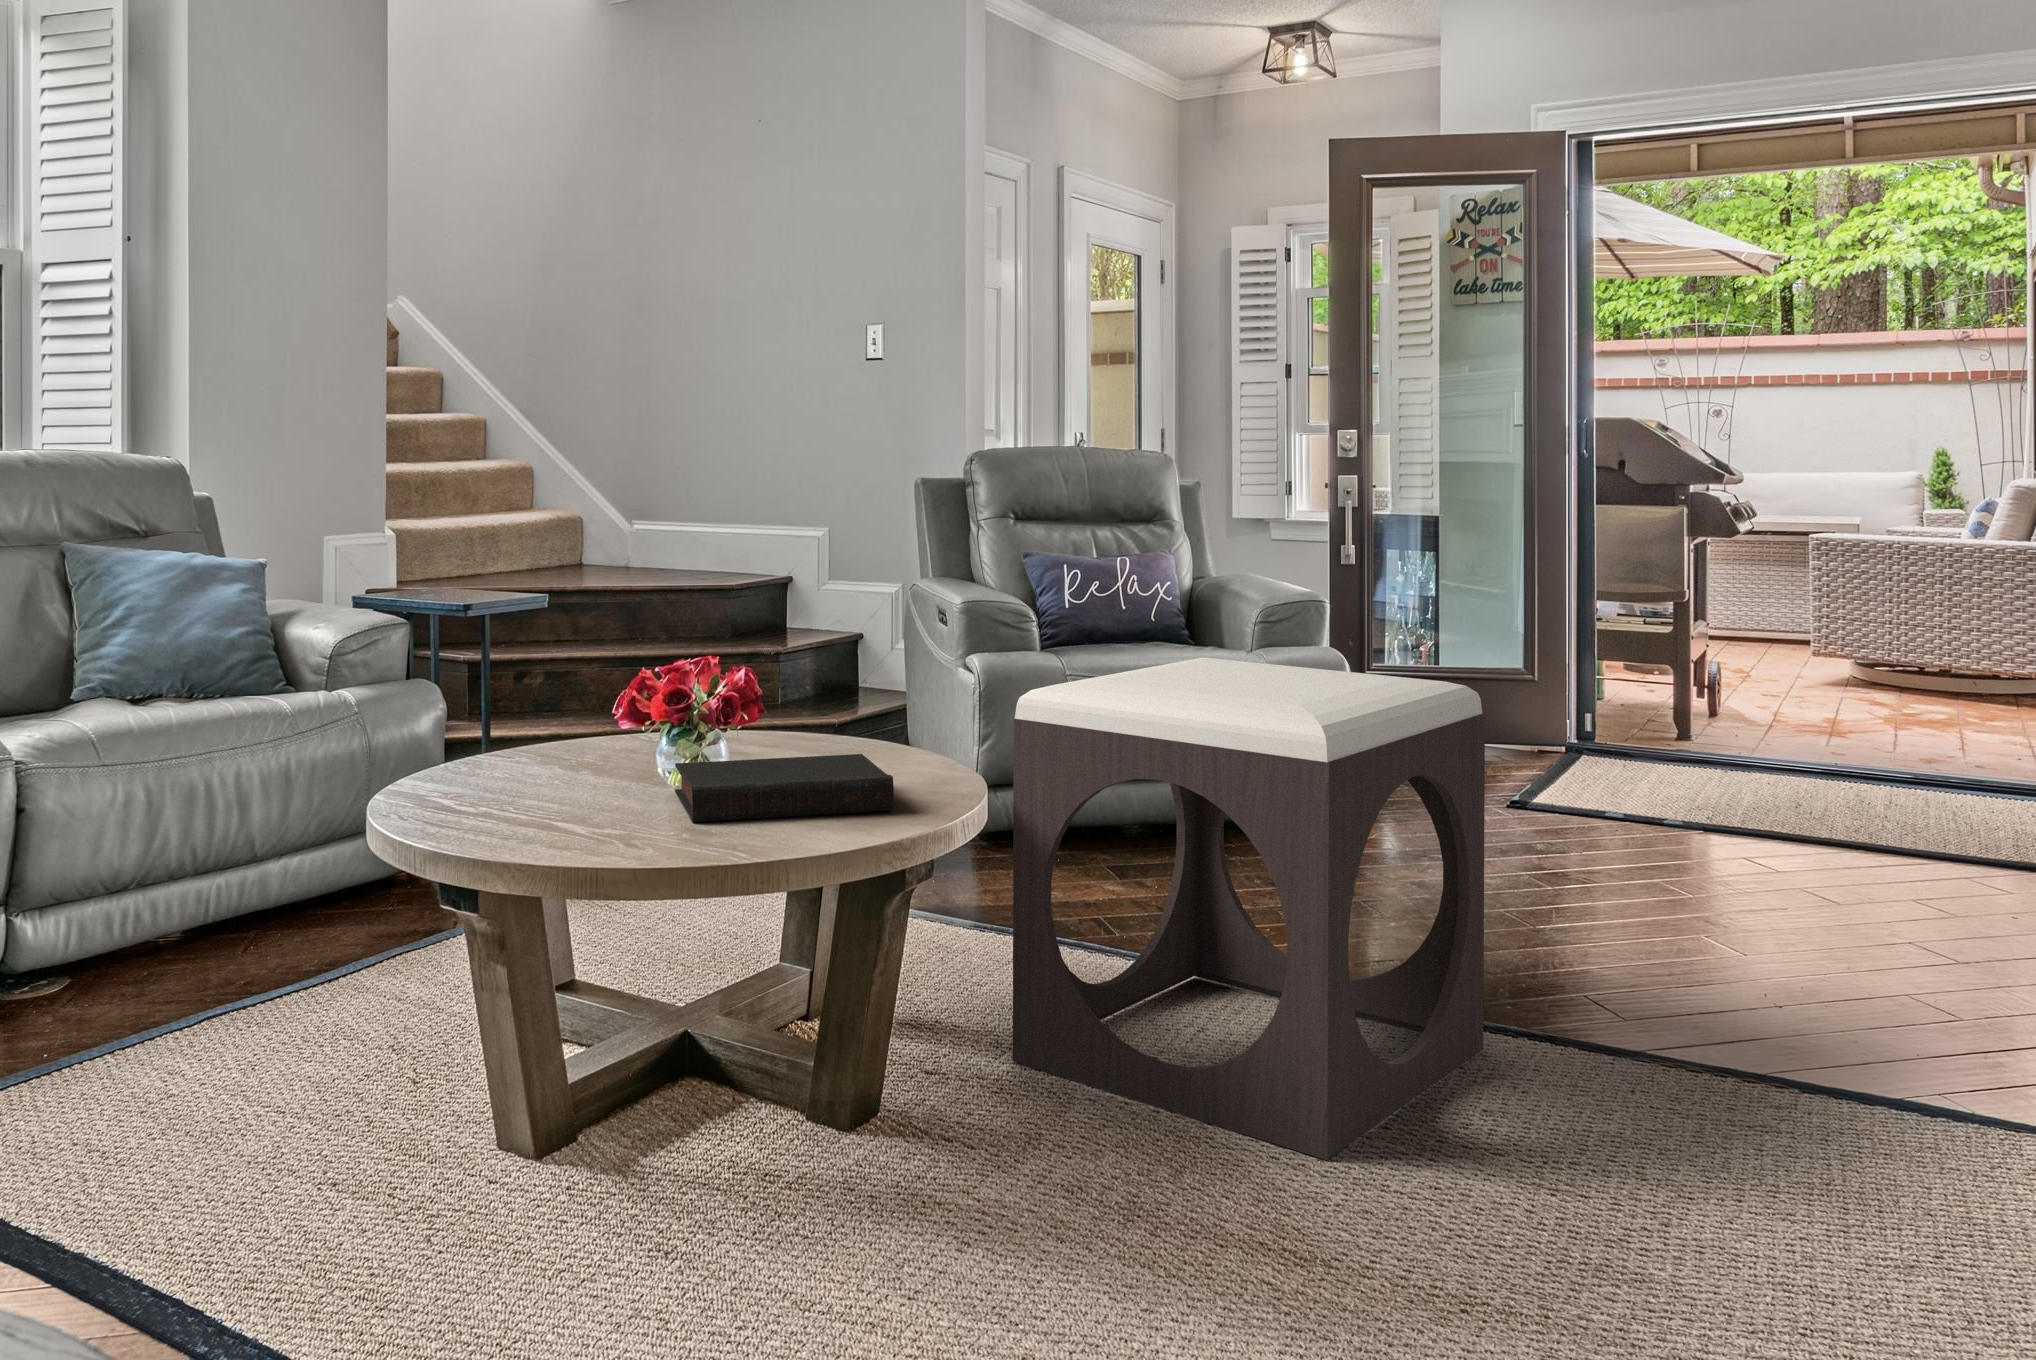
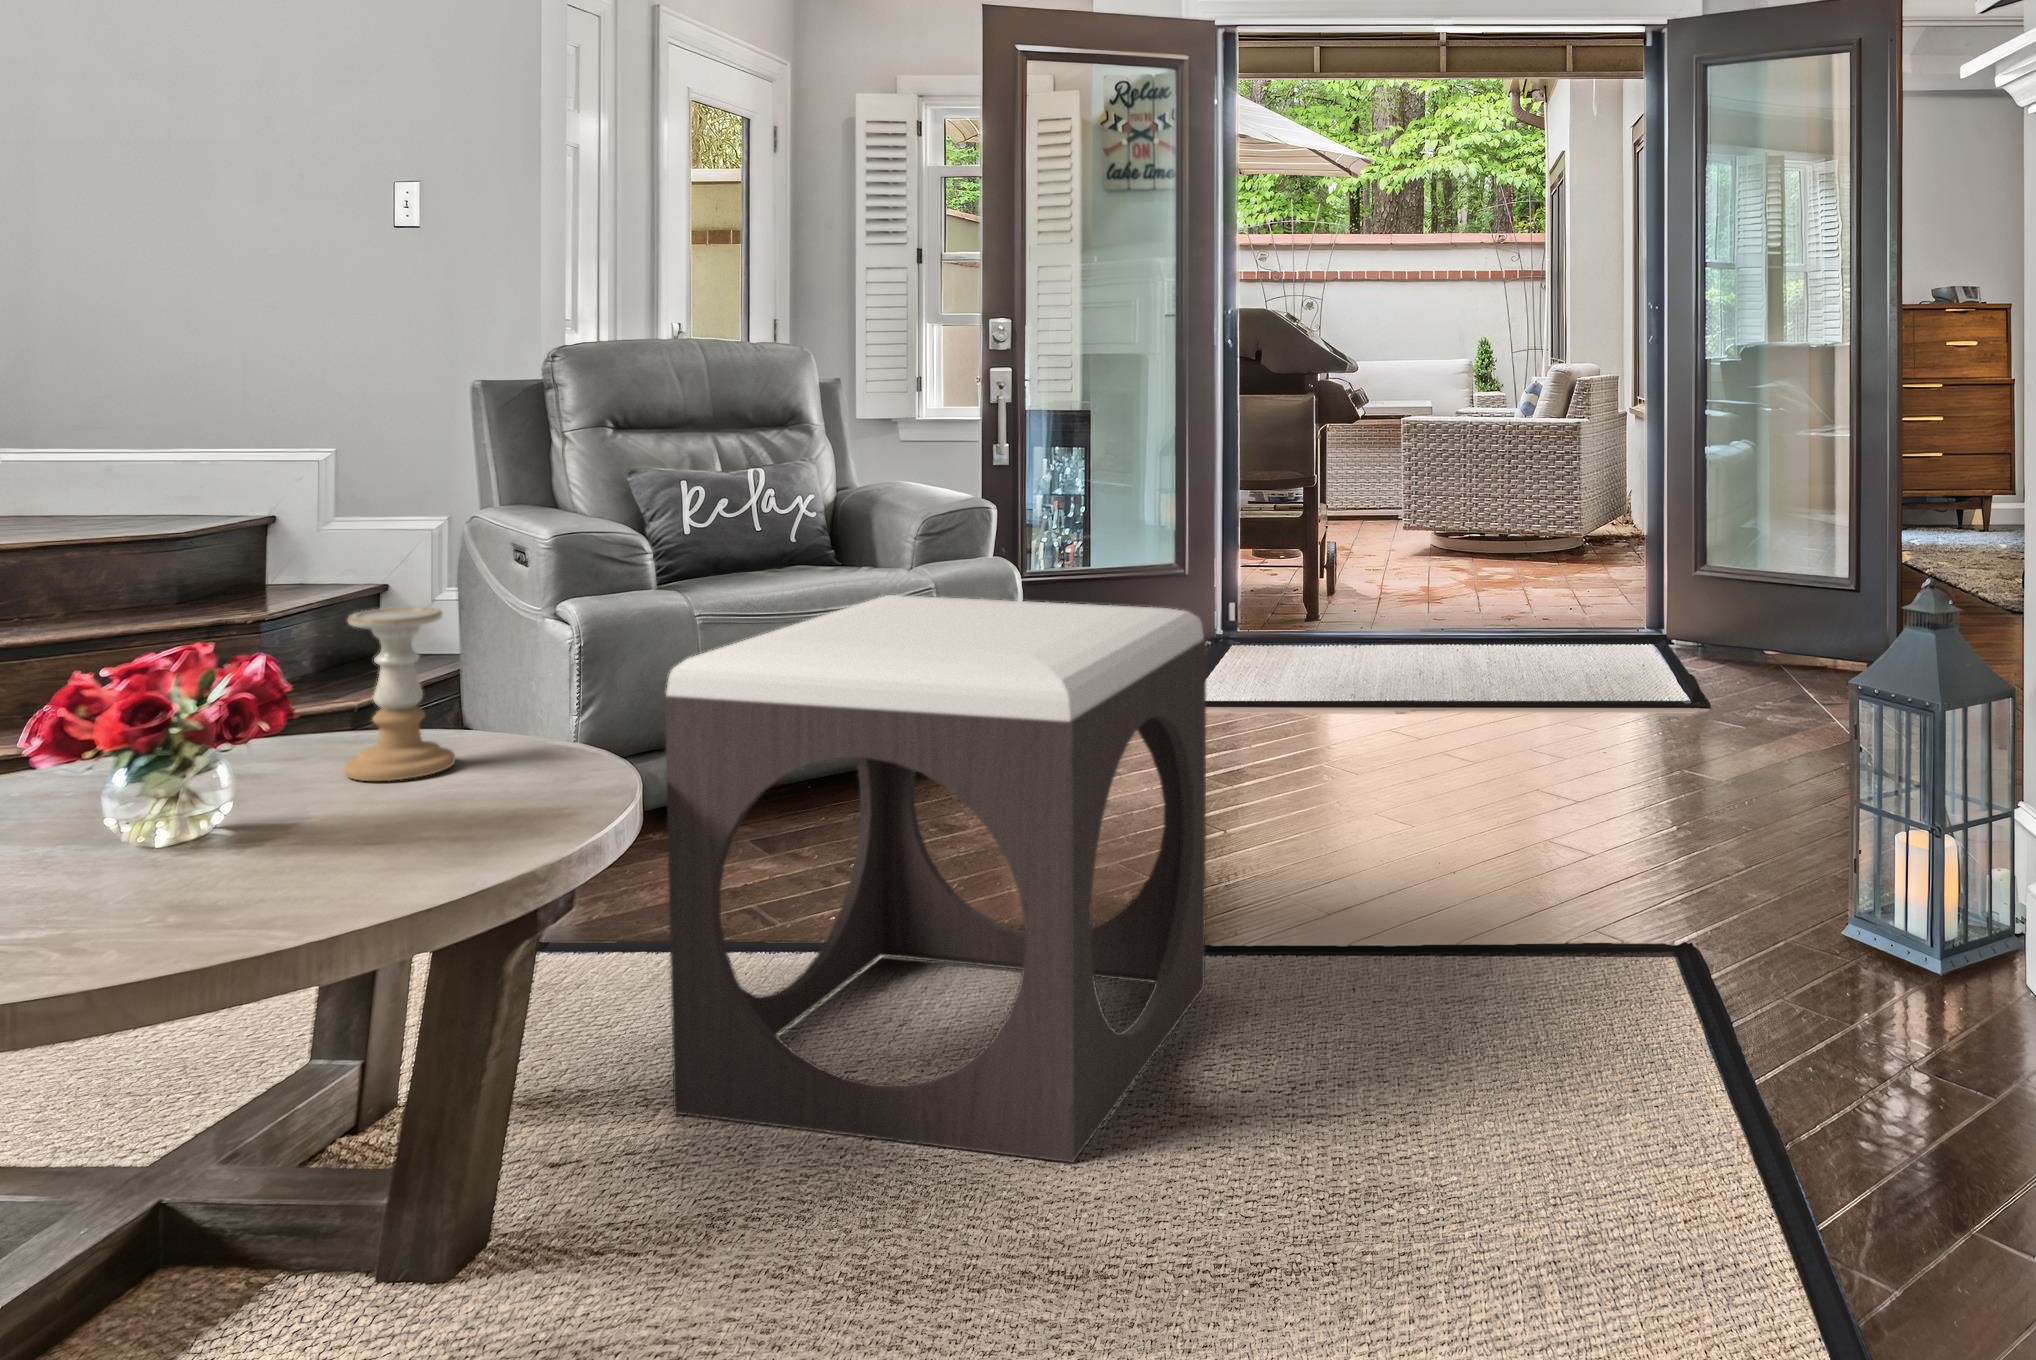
candle holder: none [799,639,871,767] -> present [344,606,455,781]
book: present [675,754,894,822] -> none [142,763,504,901]

